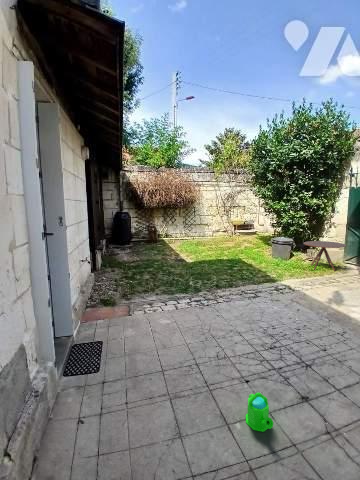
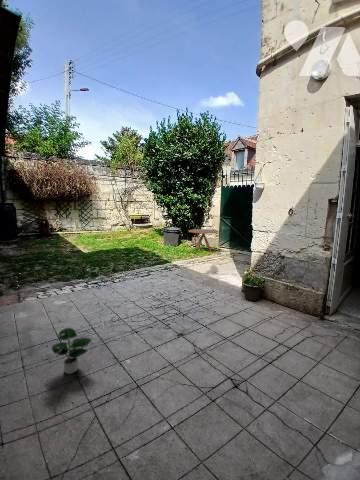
potted plant: none [153,369,196,427] -> present [52,328,92,374]
watering can: present [246,393,273,432] -> none [135,331,154,360]

